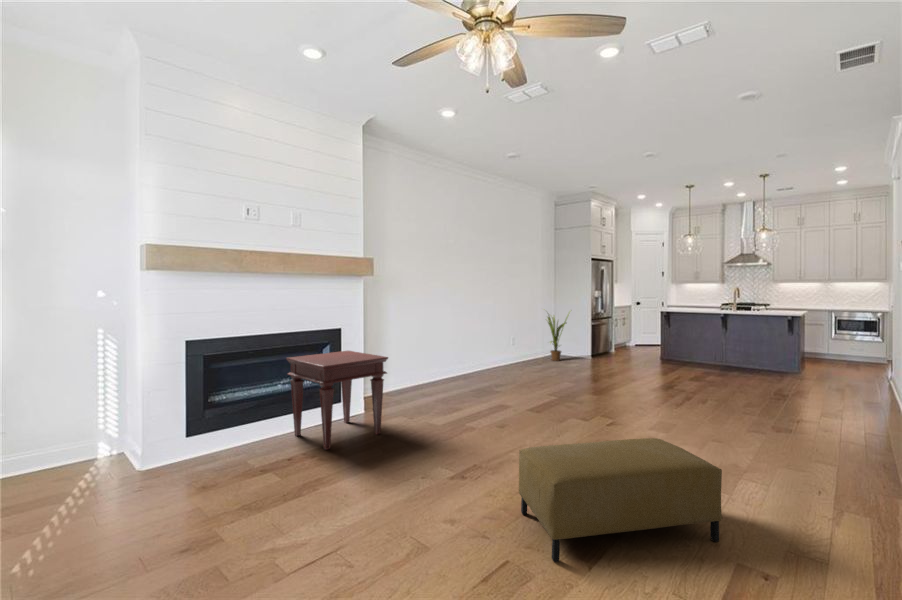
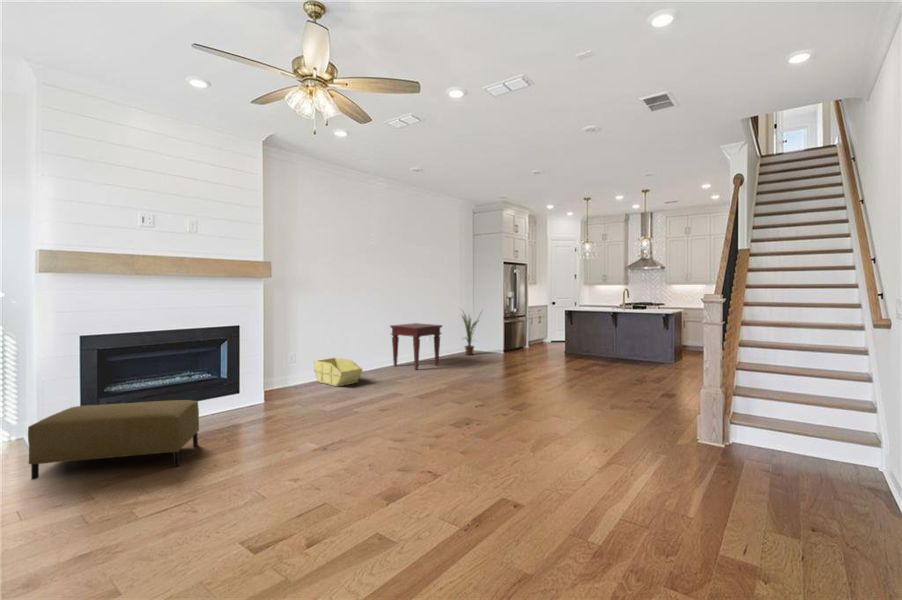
side table: present [286,351,388,450] -> present [390,323,442,370]
storage bin: none [404,363,459,396] -> present [314,358,362,387]
ottoman: present [519,438,722,562] -> present [28,400,199,480]

